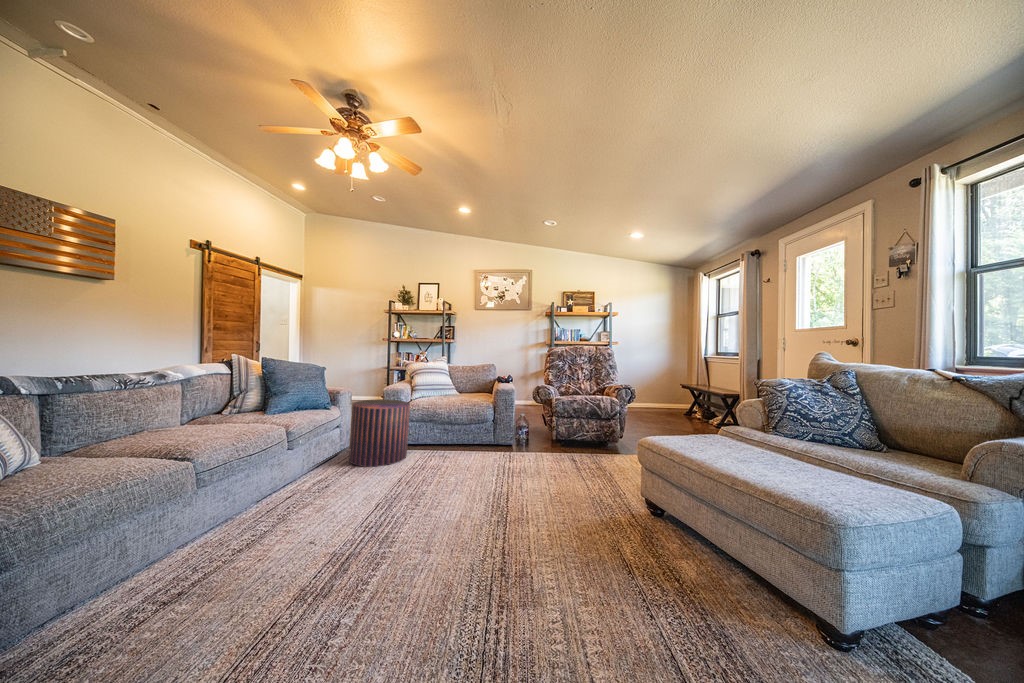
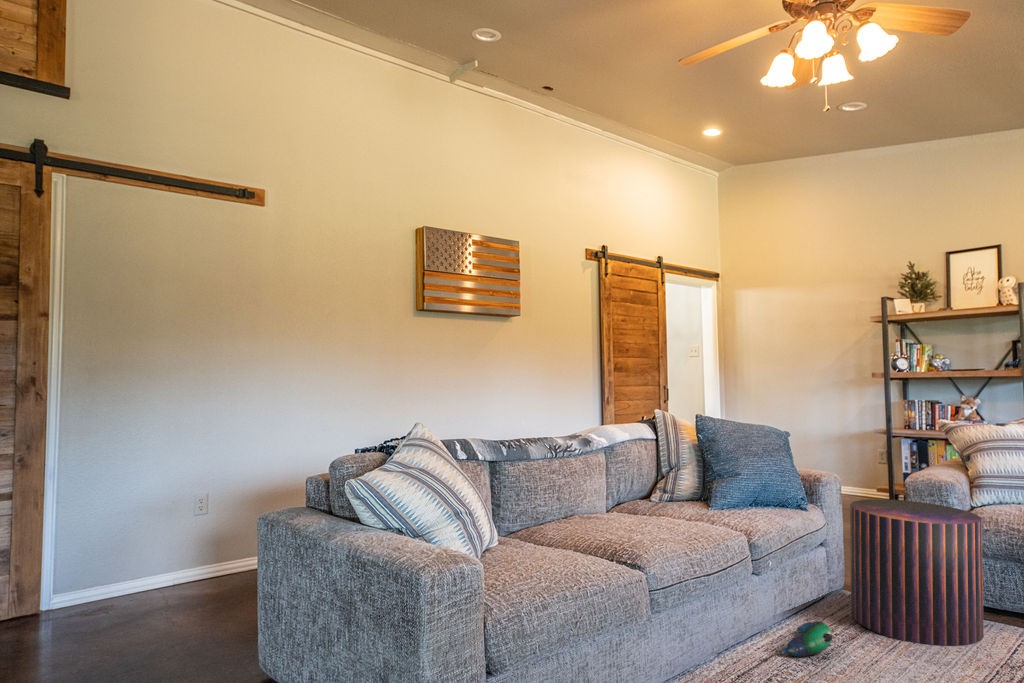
plush toy: none [300,467,333,491] -> present [781,621,833,657]

